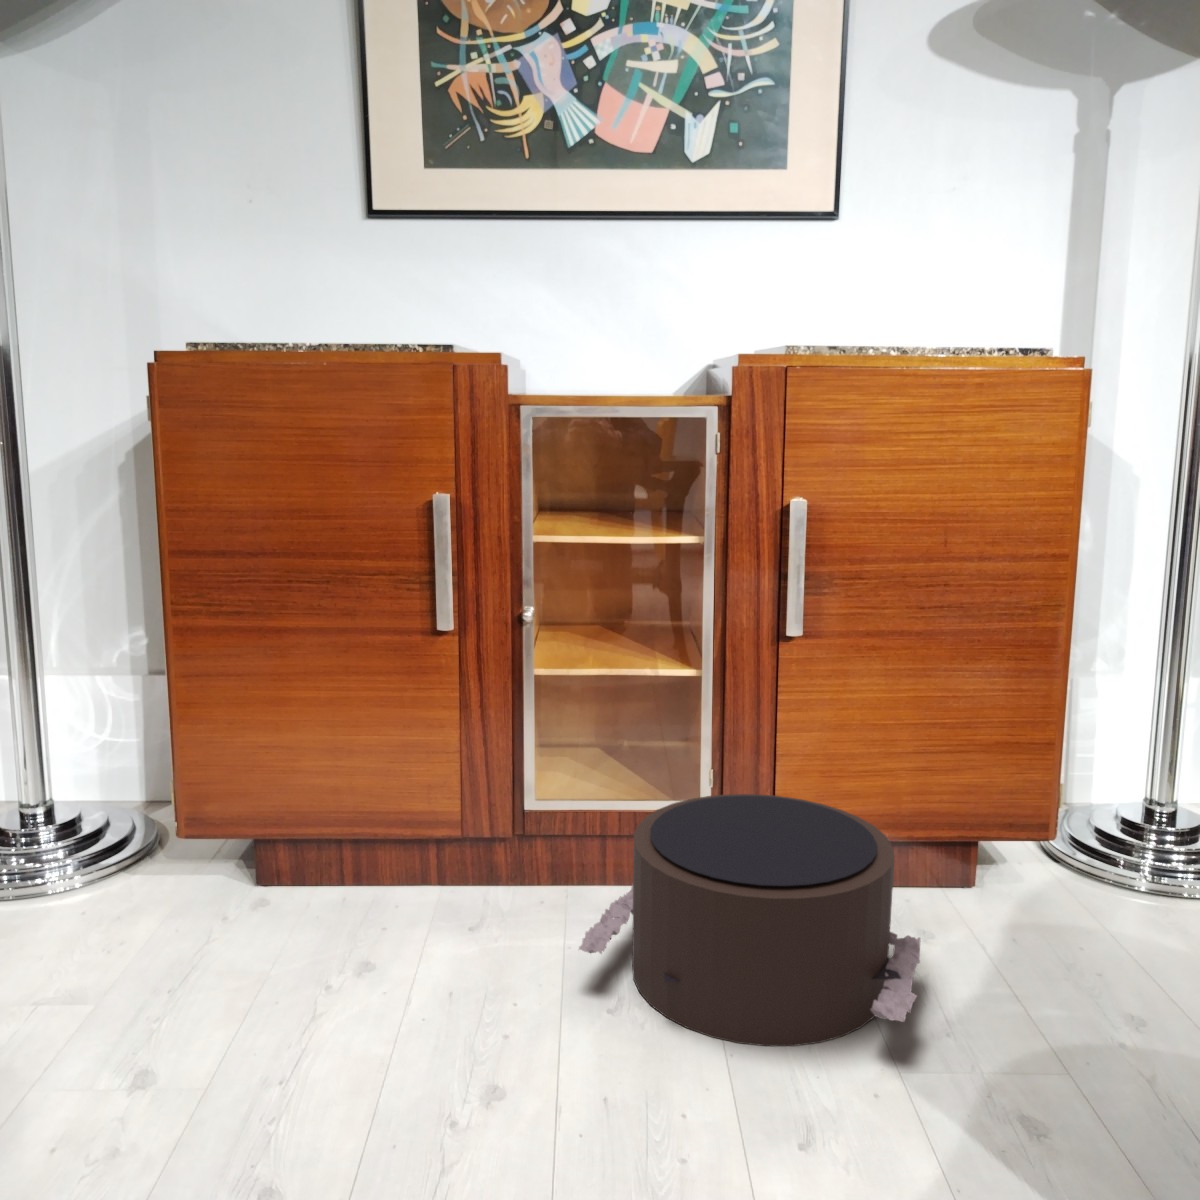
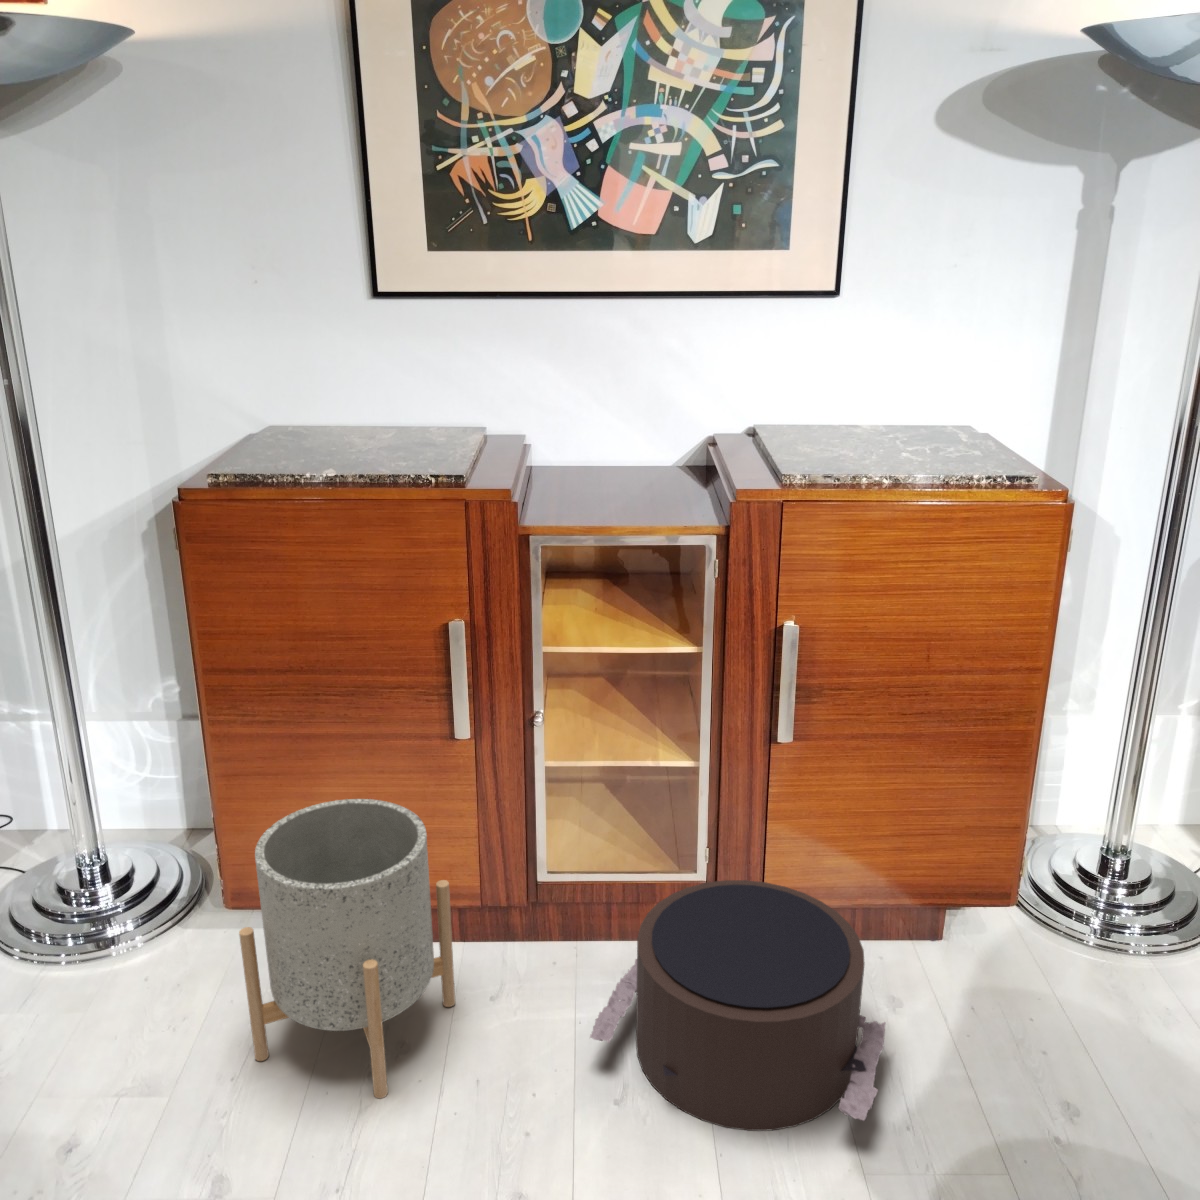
planter: none [179,692,426,1016] -> present [239,799,455,1098]

